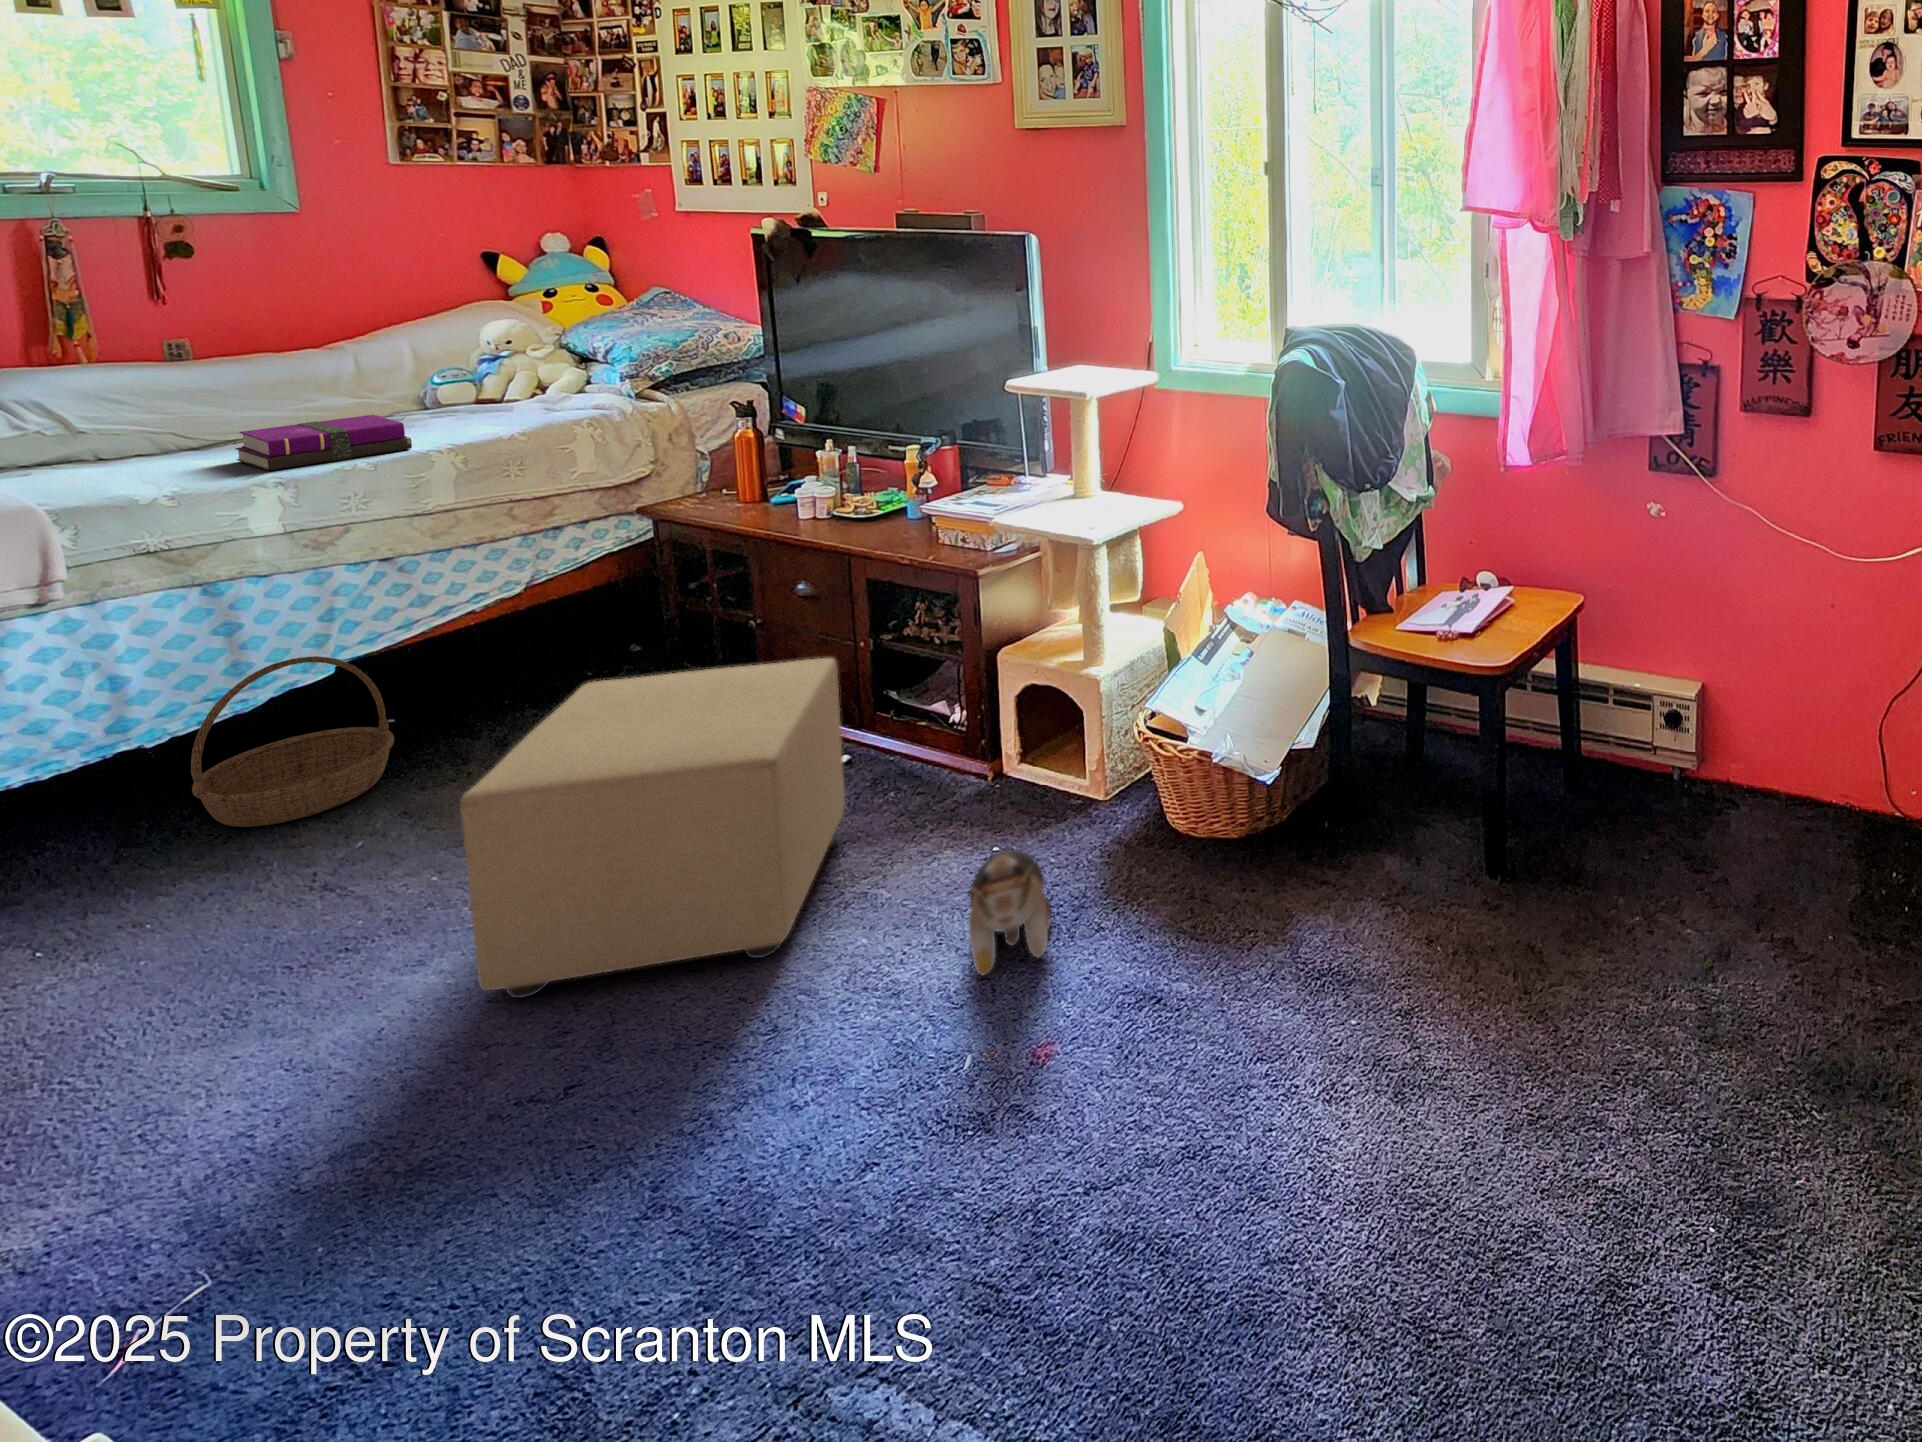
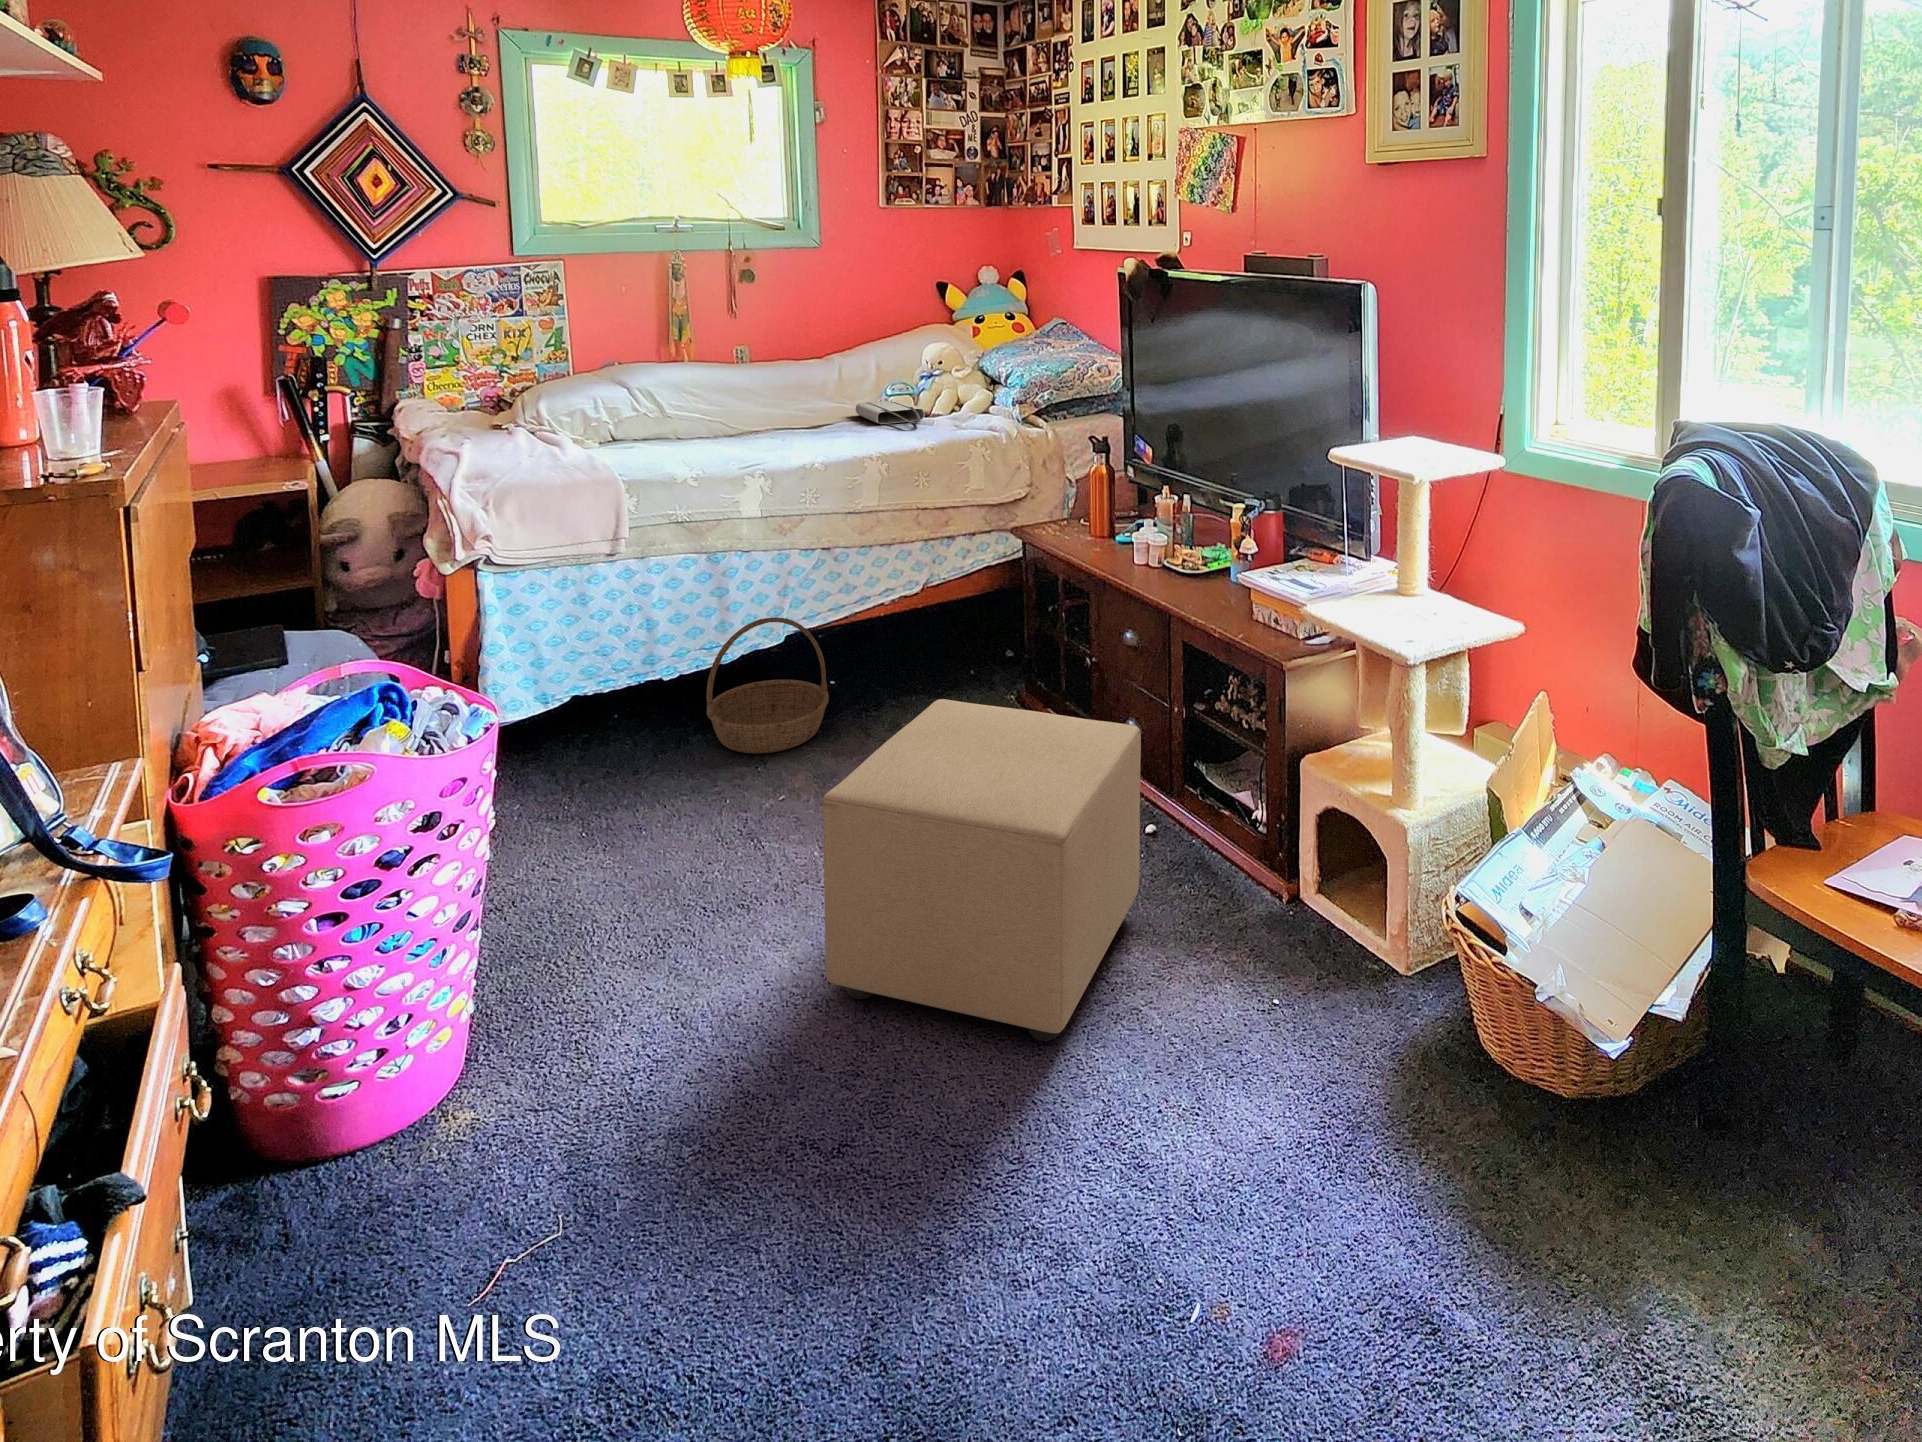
tote bag: none [377,392,489,420] -> present [856,401,925,426]
notebook: present [235,415,412,471] -> none [761,417,864,458]
plush toy: present [968,850,1051,975] -> none [1228,1017,1326,1173]

